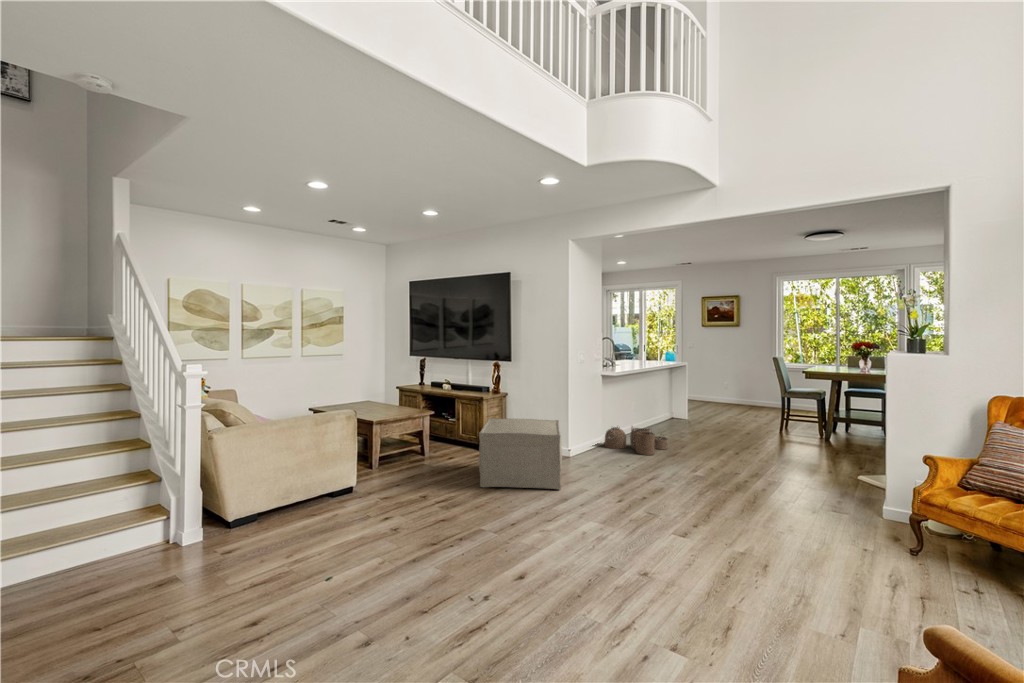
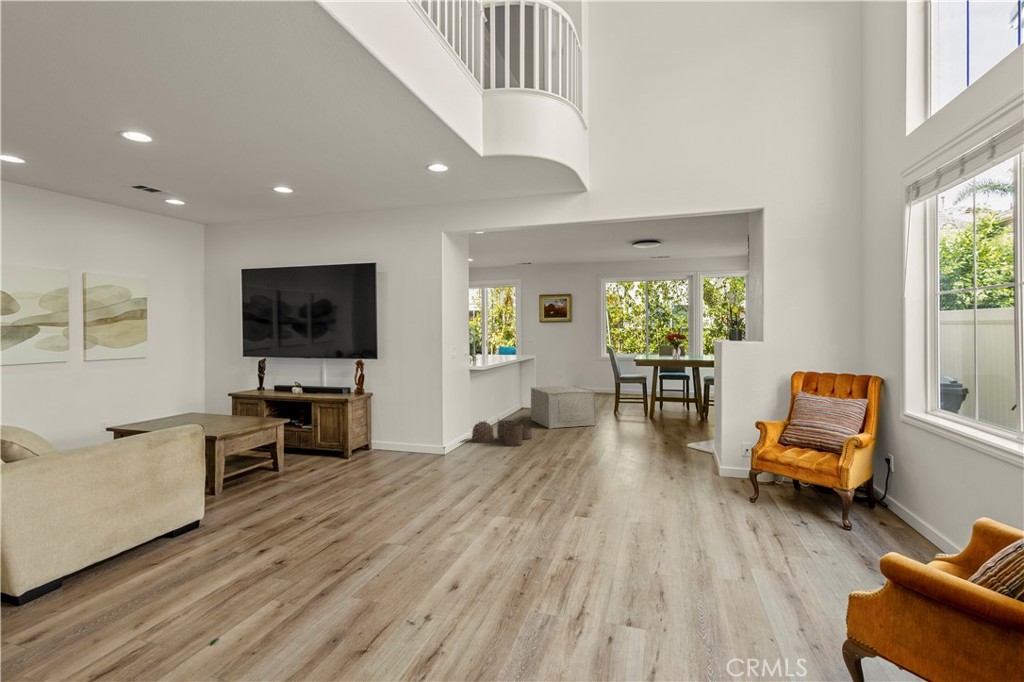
ottoman: present [479,418,562,490] -> present [531,386,596,429]

